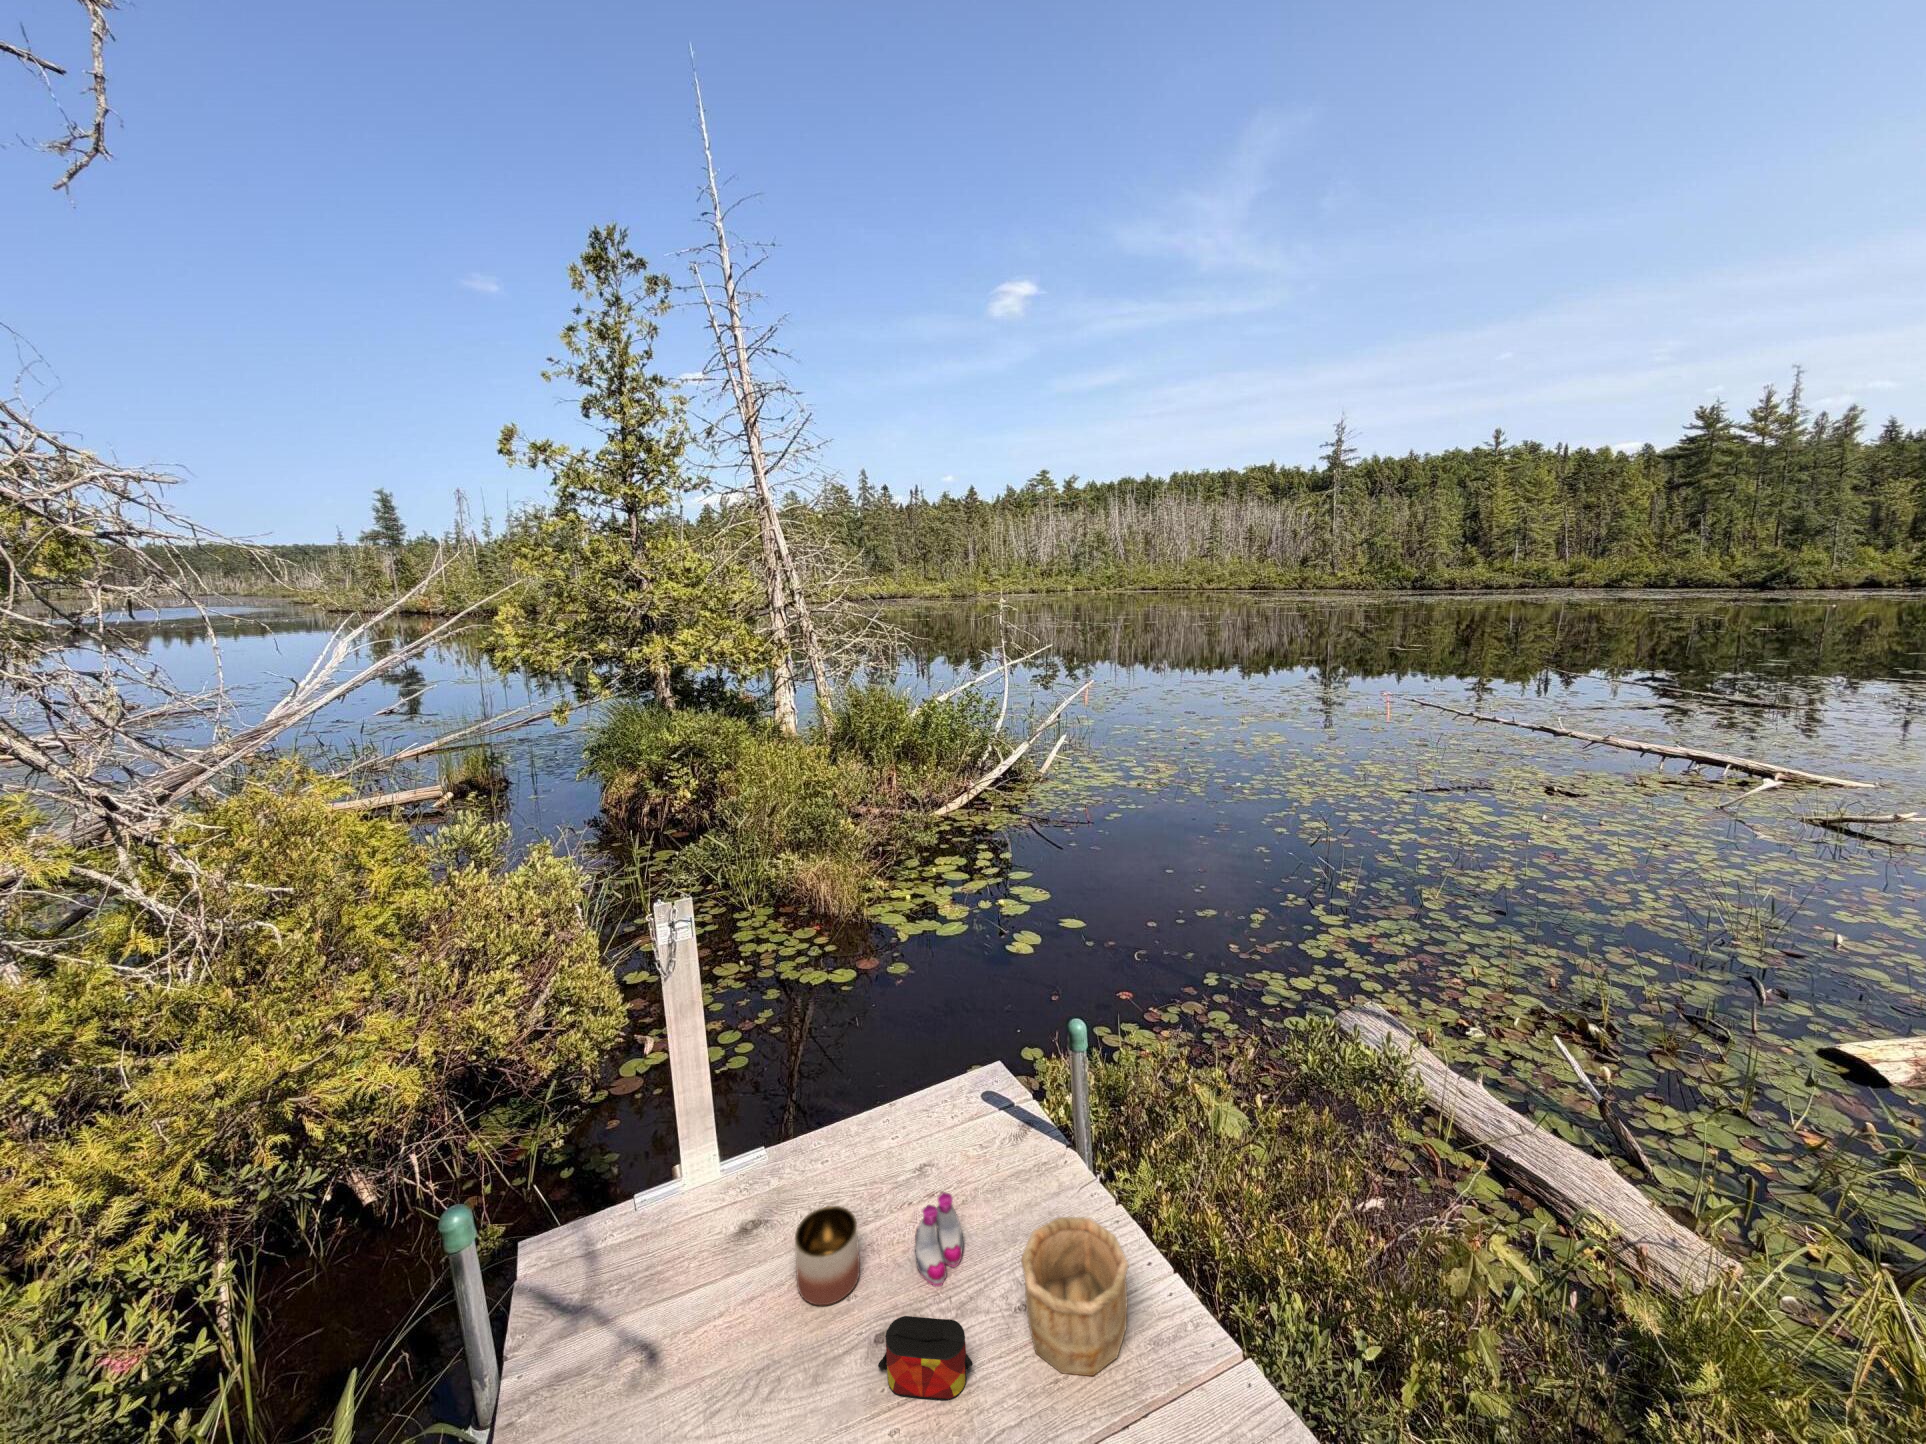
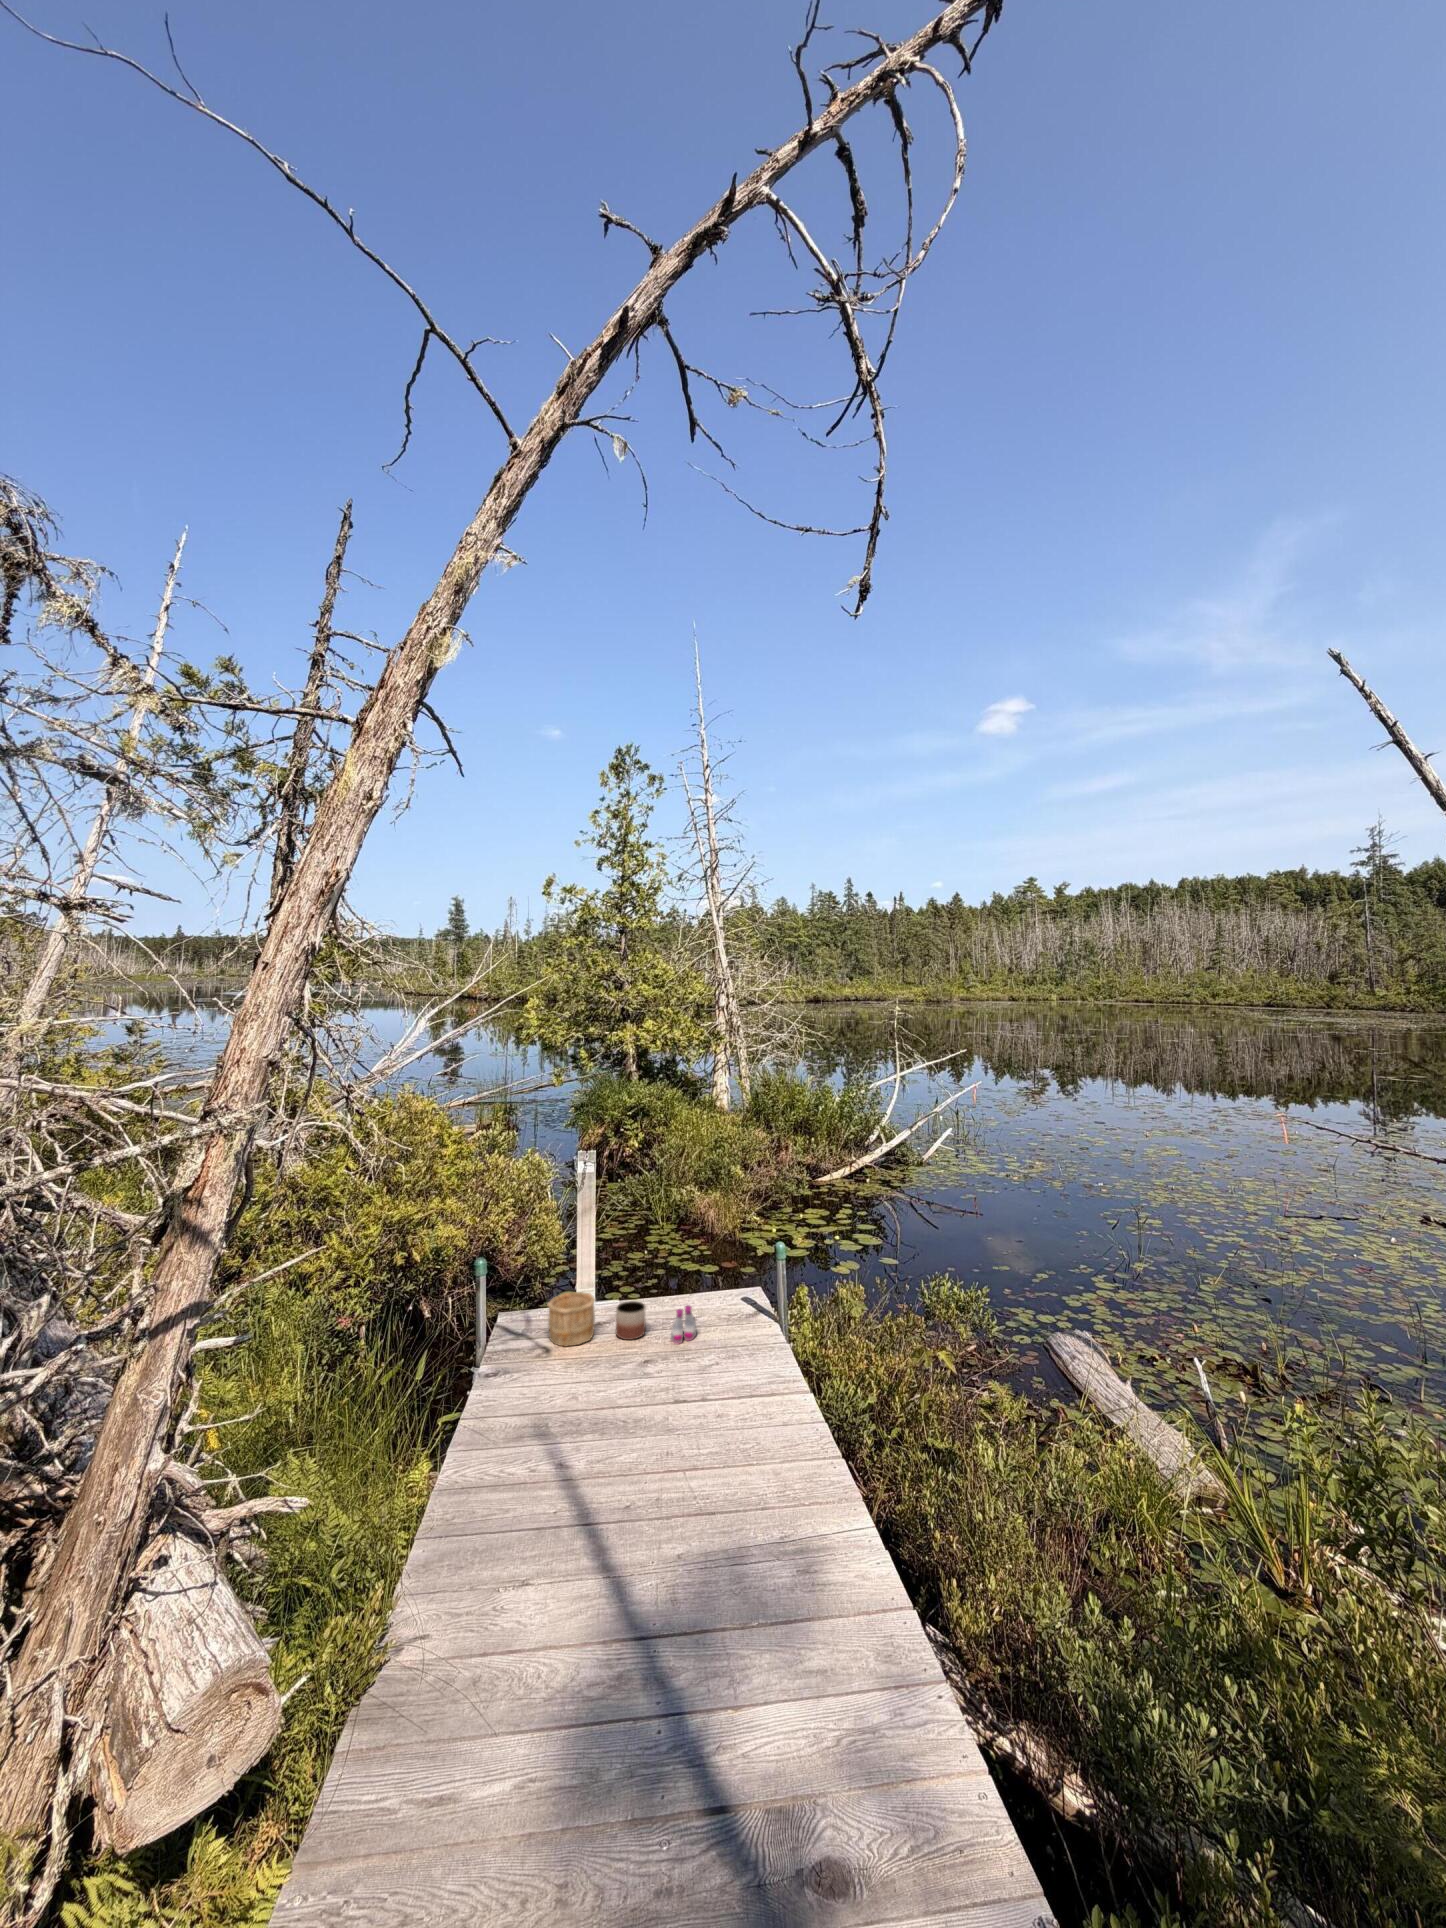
wooden bucket: present [1021,1217,1129,1376] -> present [548,1292,596,1346]
bag: present [878,1316,973,1401] -> none [638,1334,677,1369]

